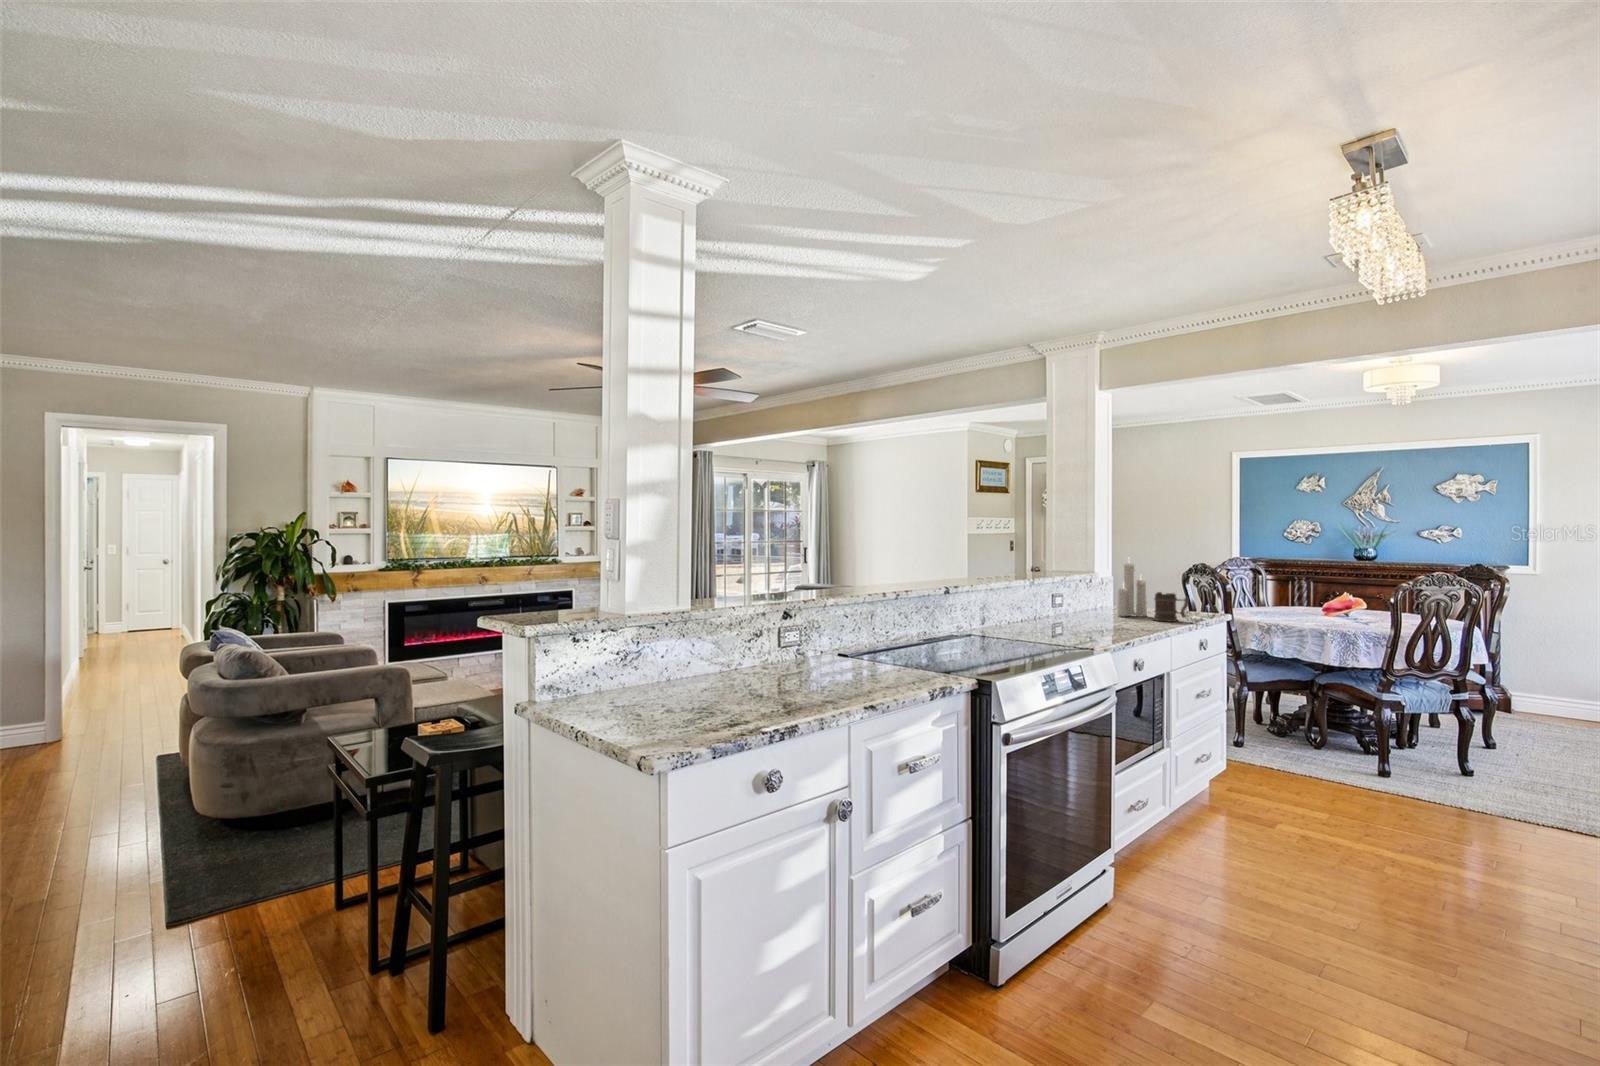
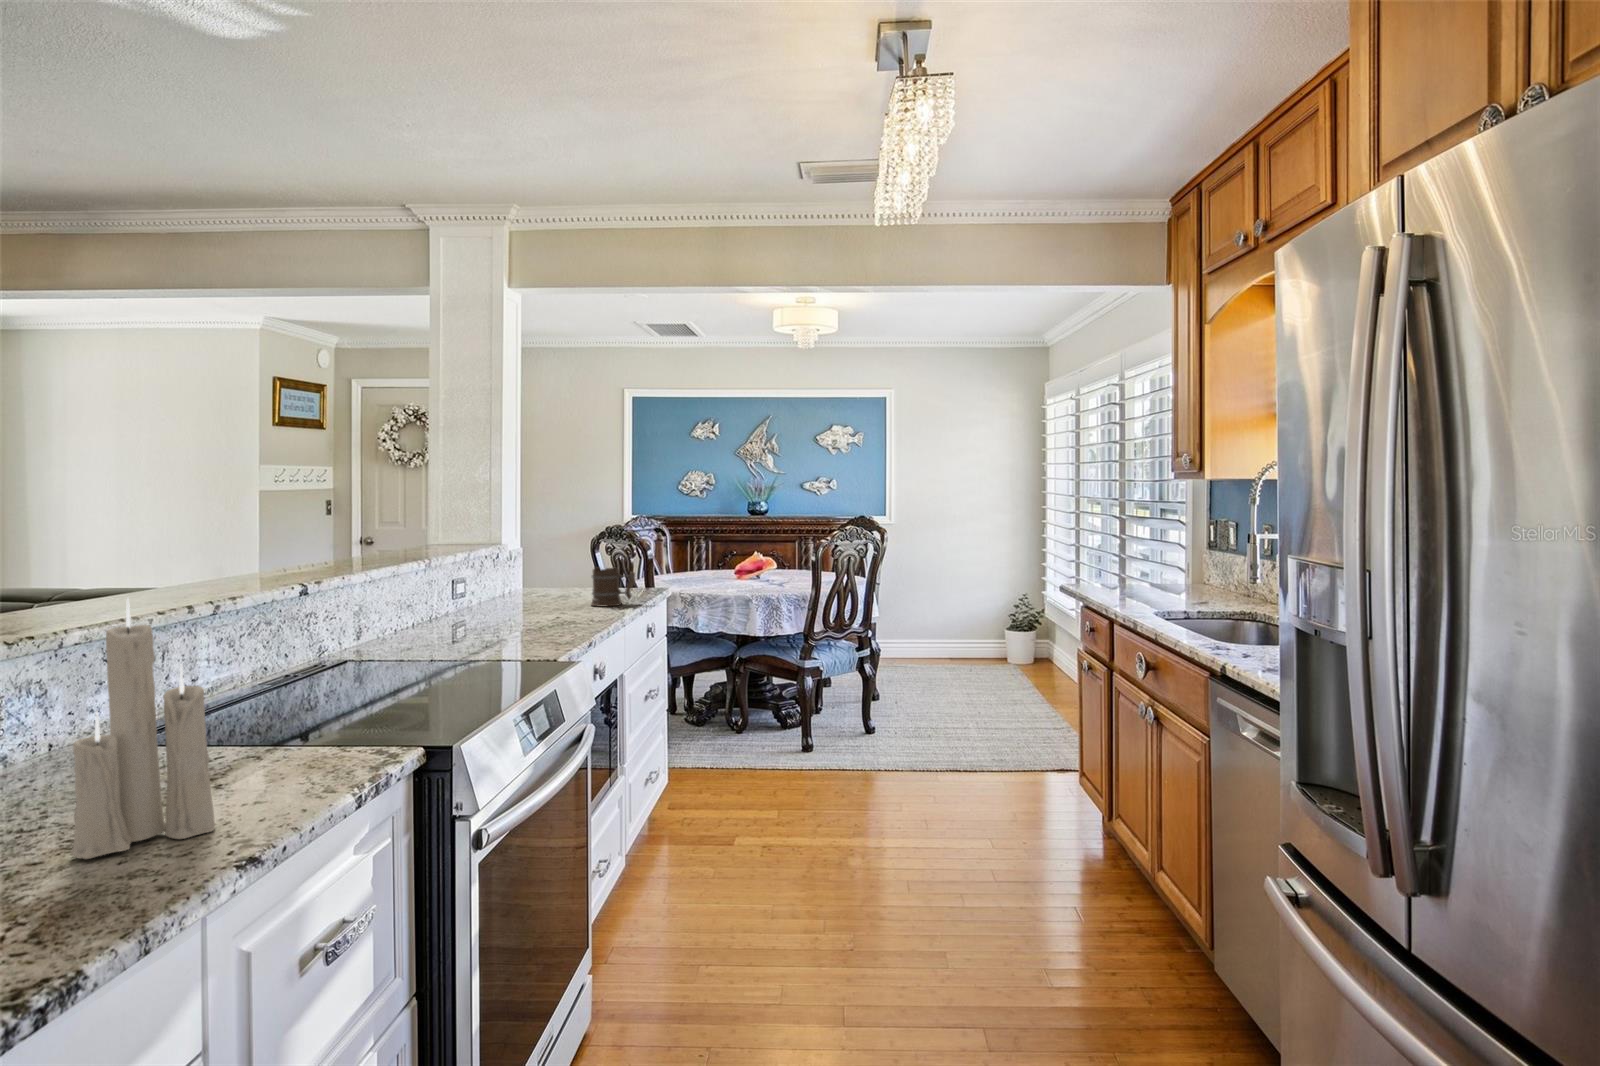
candle: present [1117,563,1147,616] -> present [71,598,215,859]

